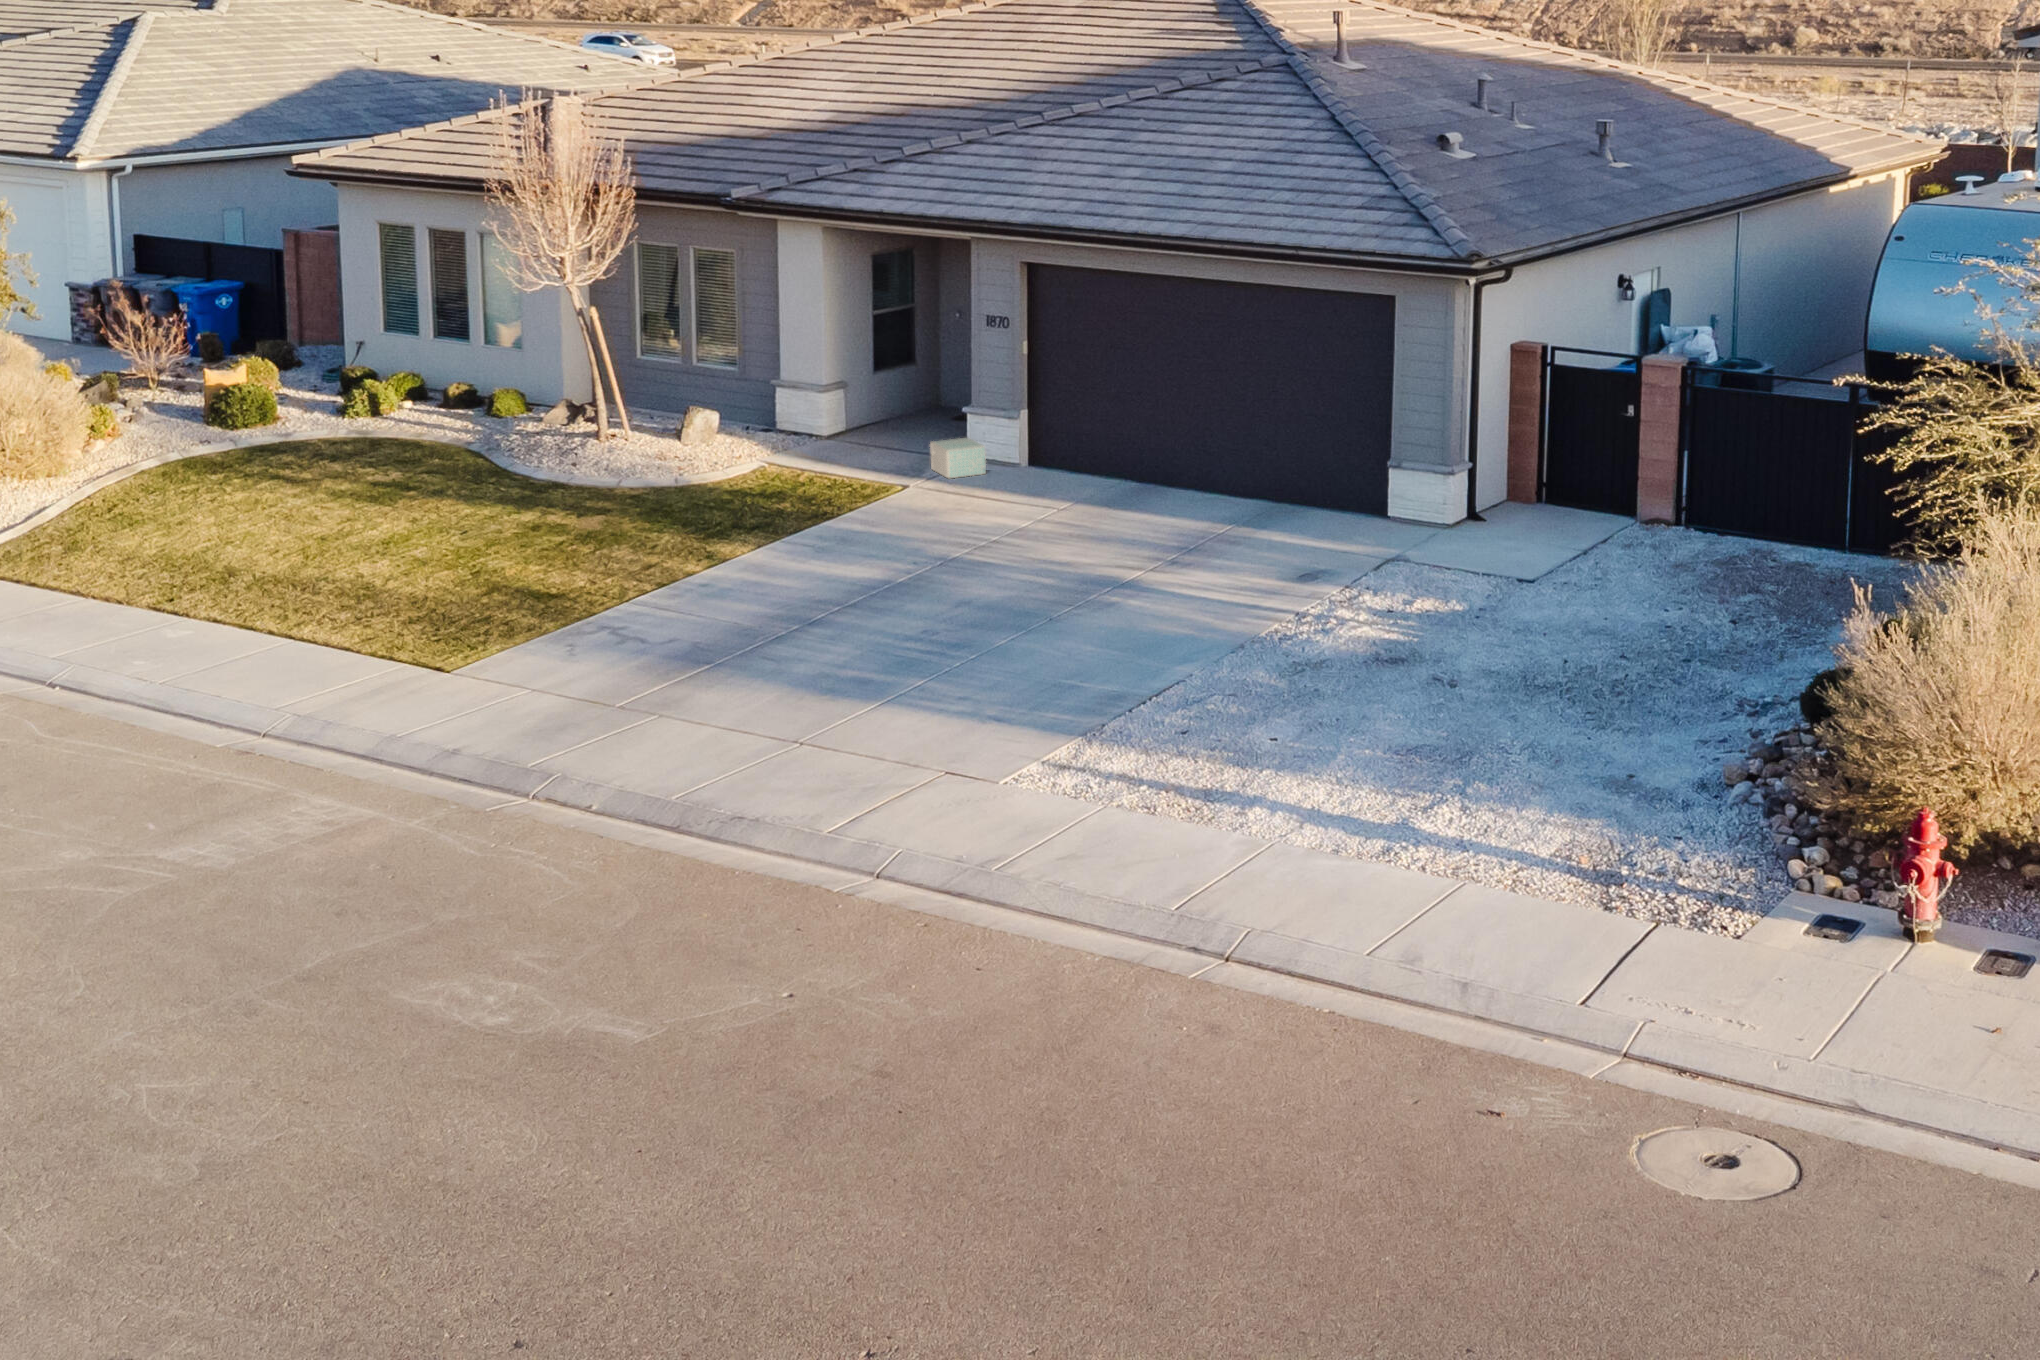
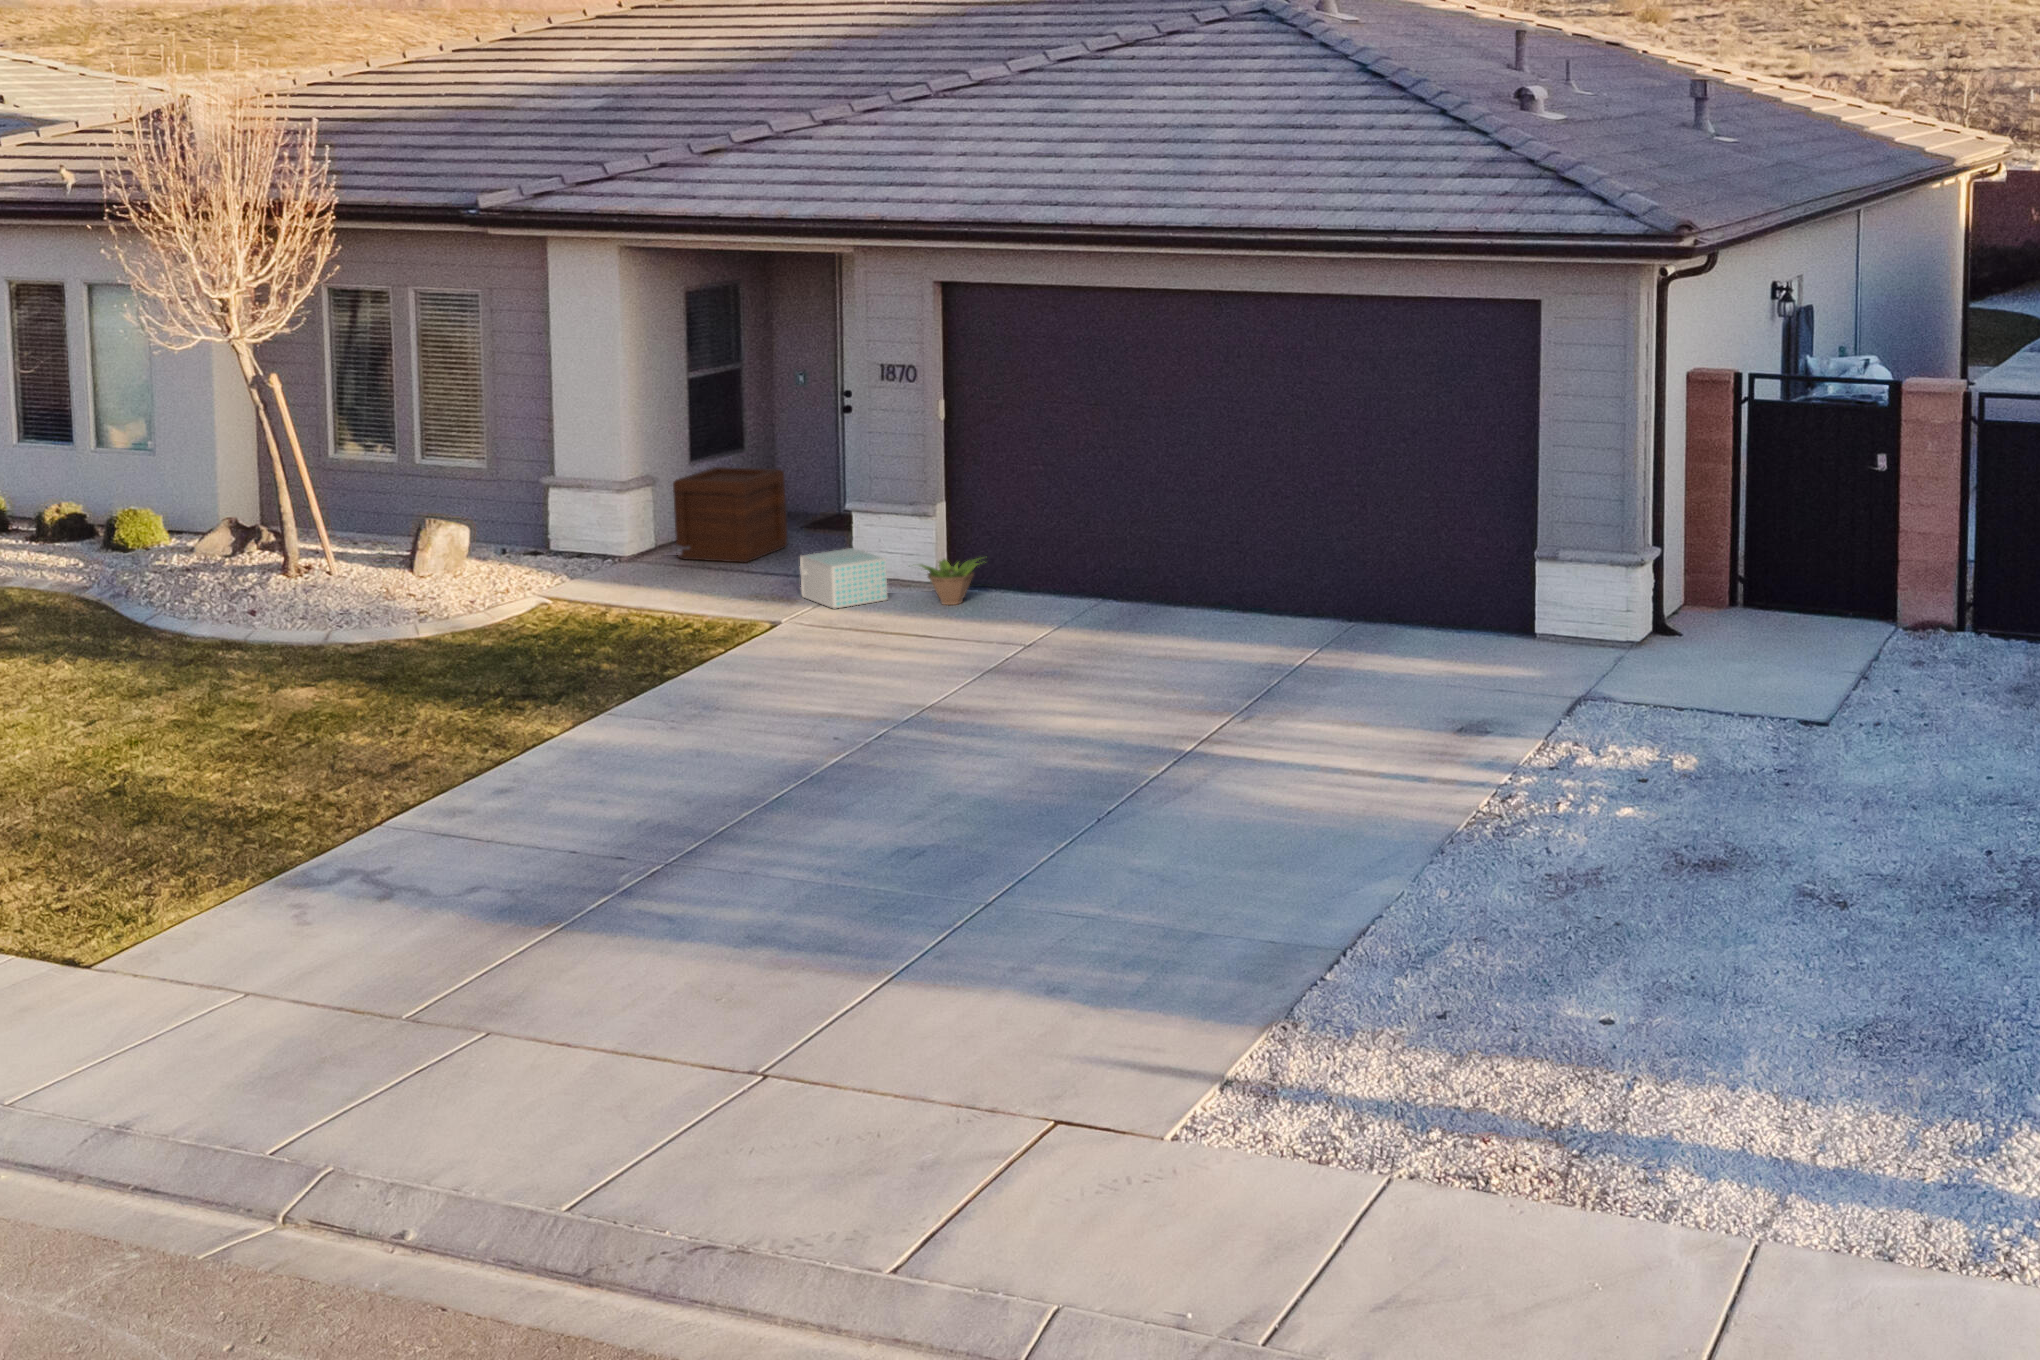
wooden crate: none [859,375,938,443] -> present [673,467,787,562]
decorative plant: none [999,448,1052,479] -> present [920,557,985,605]

